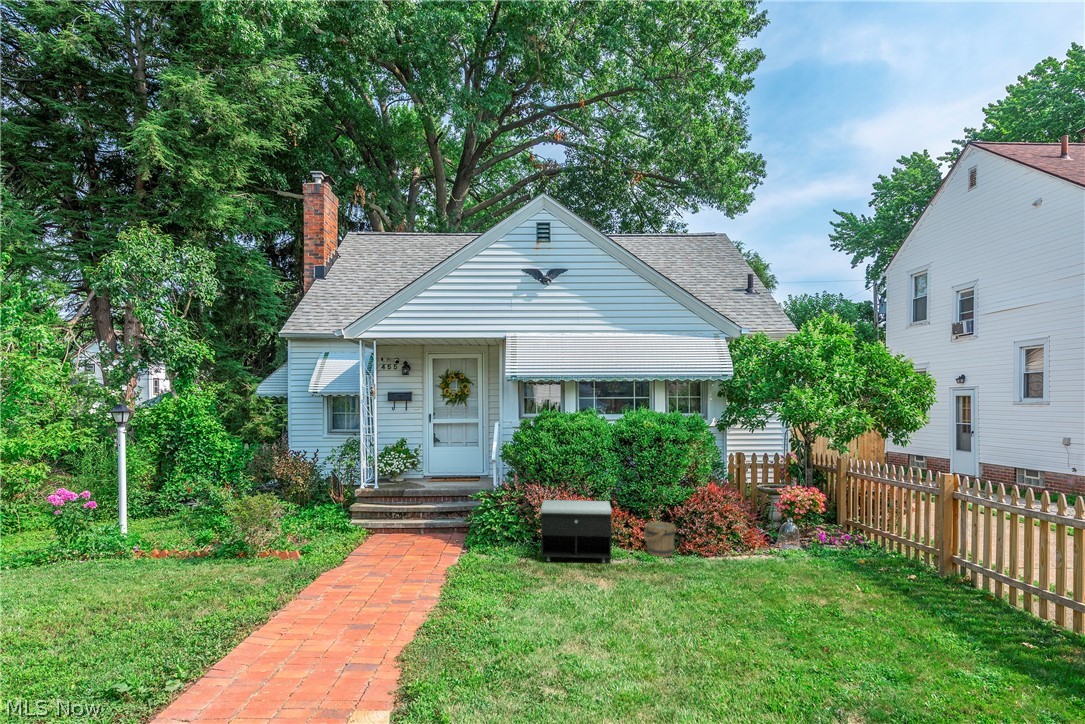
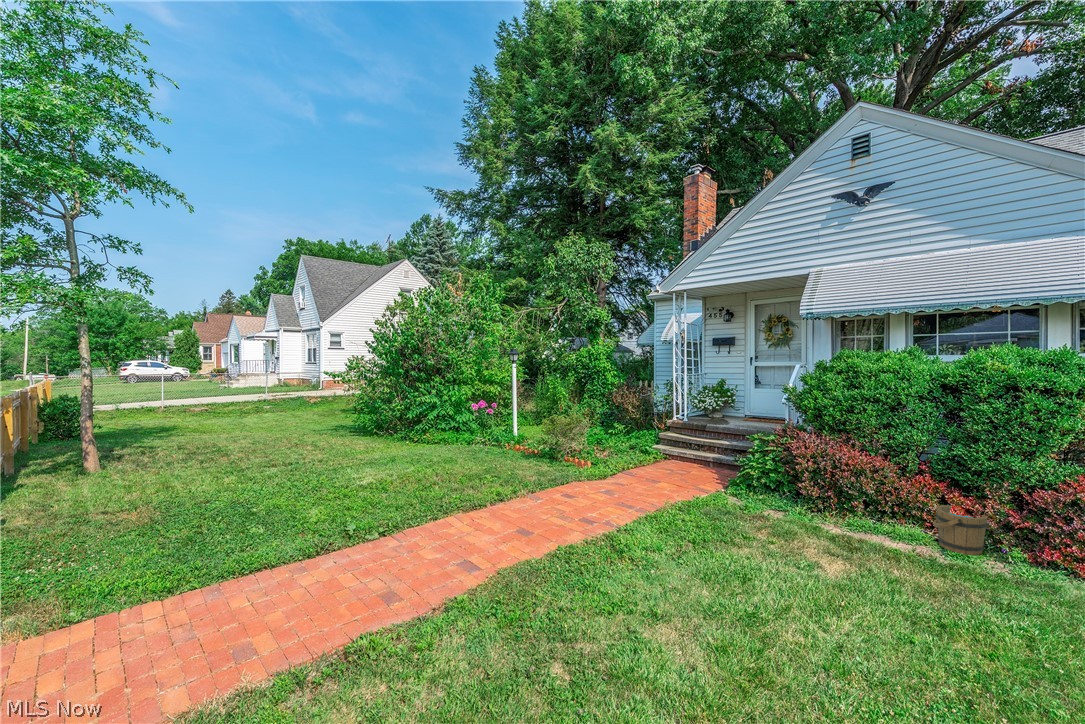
storage bench: present [541,500,612,562] -> none [778,453,881,535]

